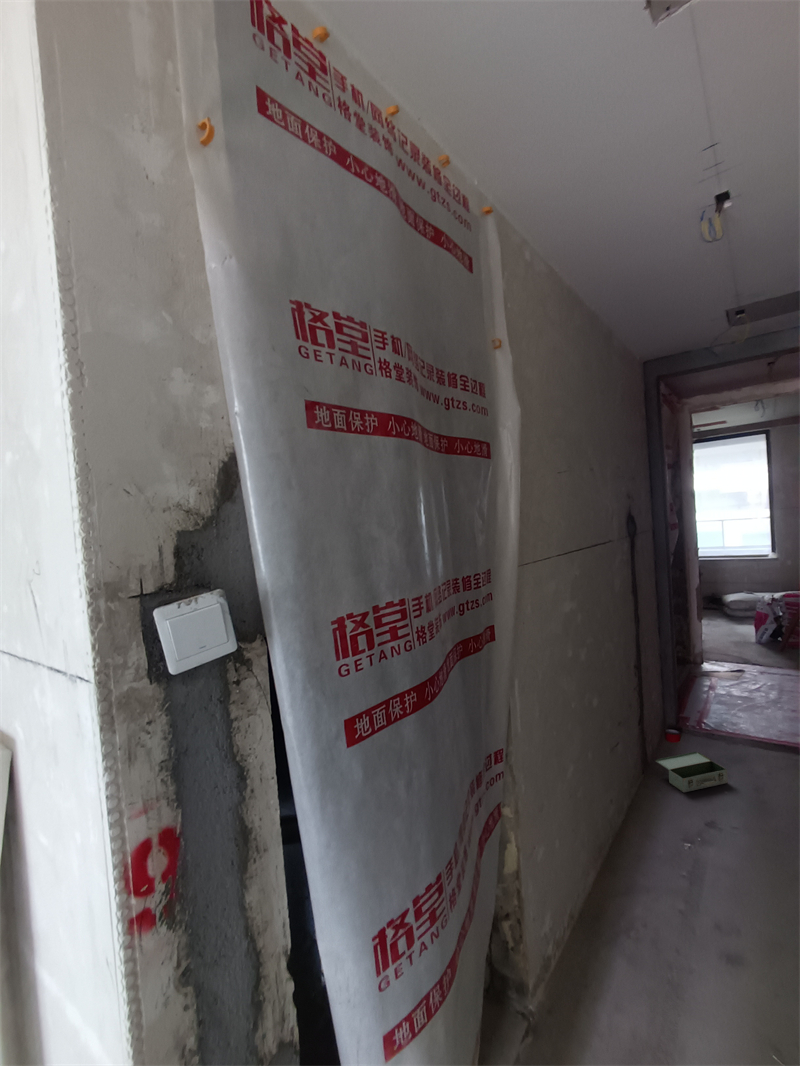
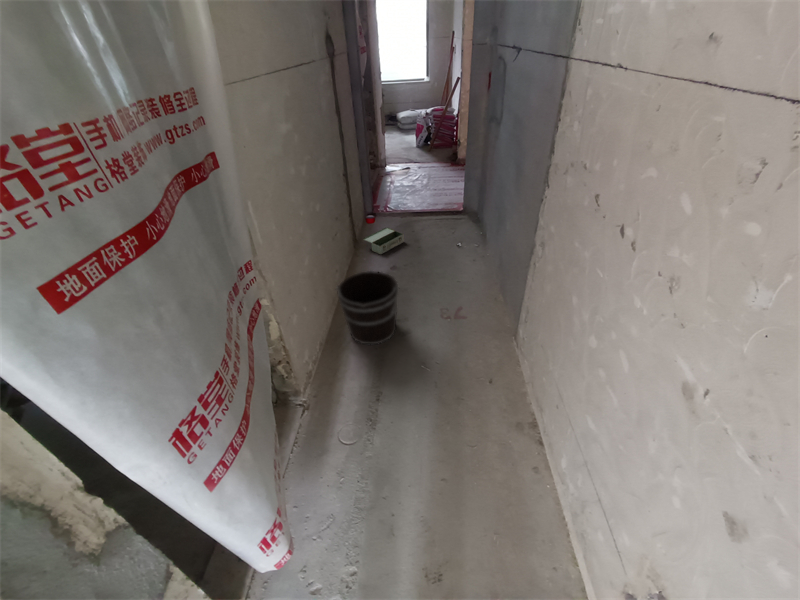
bucket: none [601,810,713,953] -> present [336,271,398,344]

